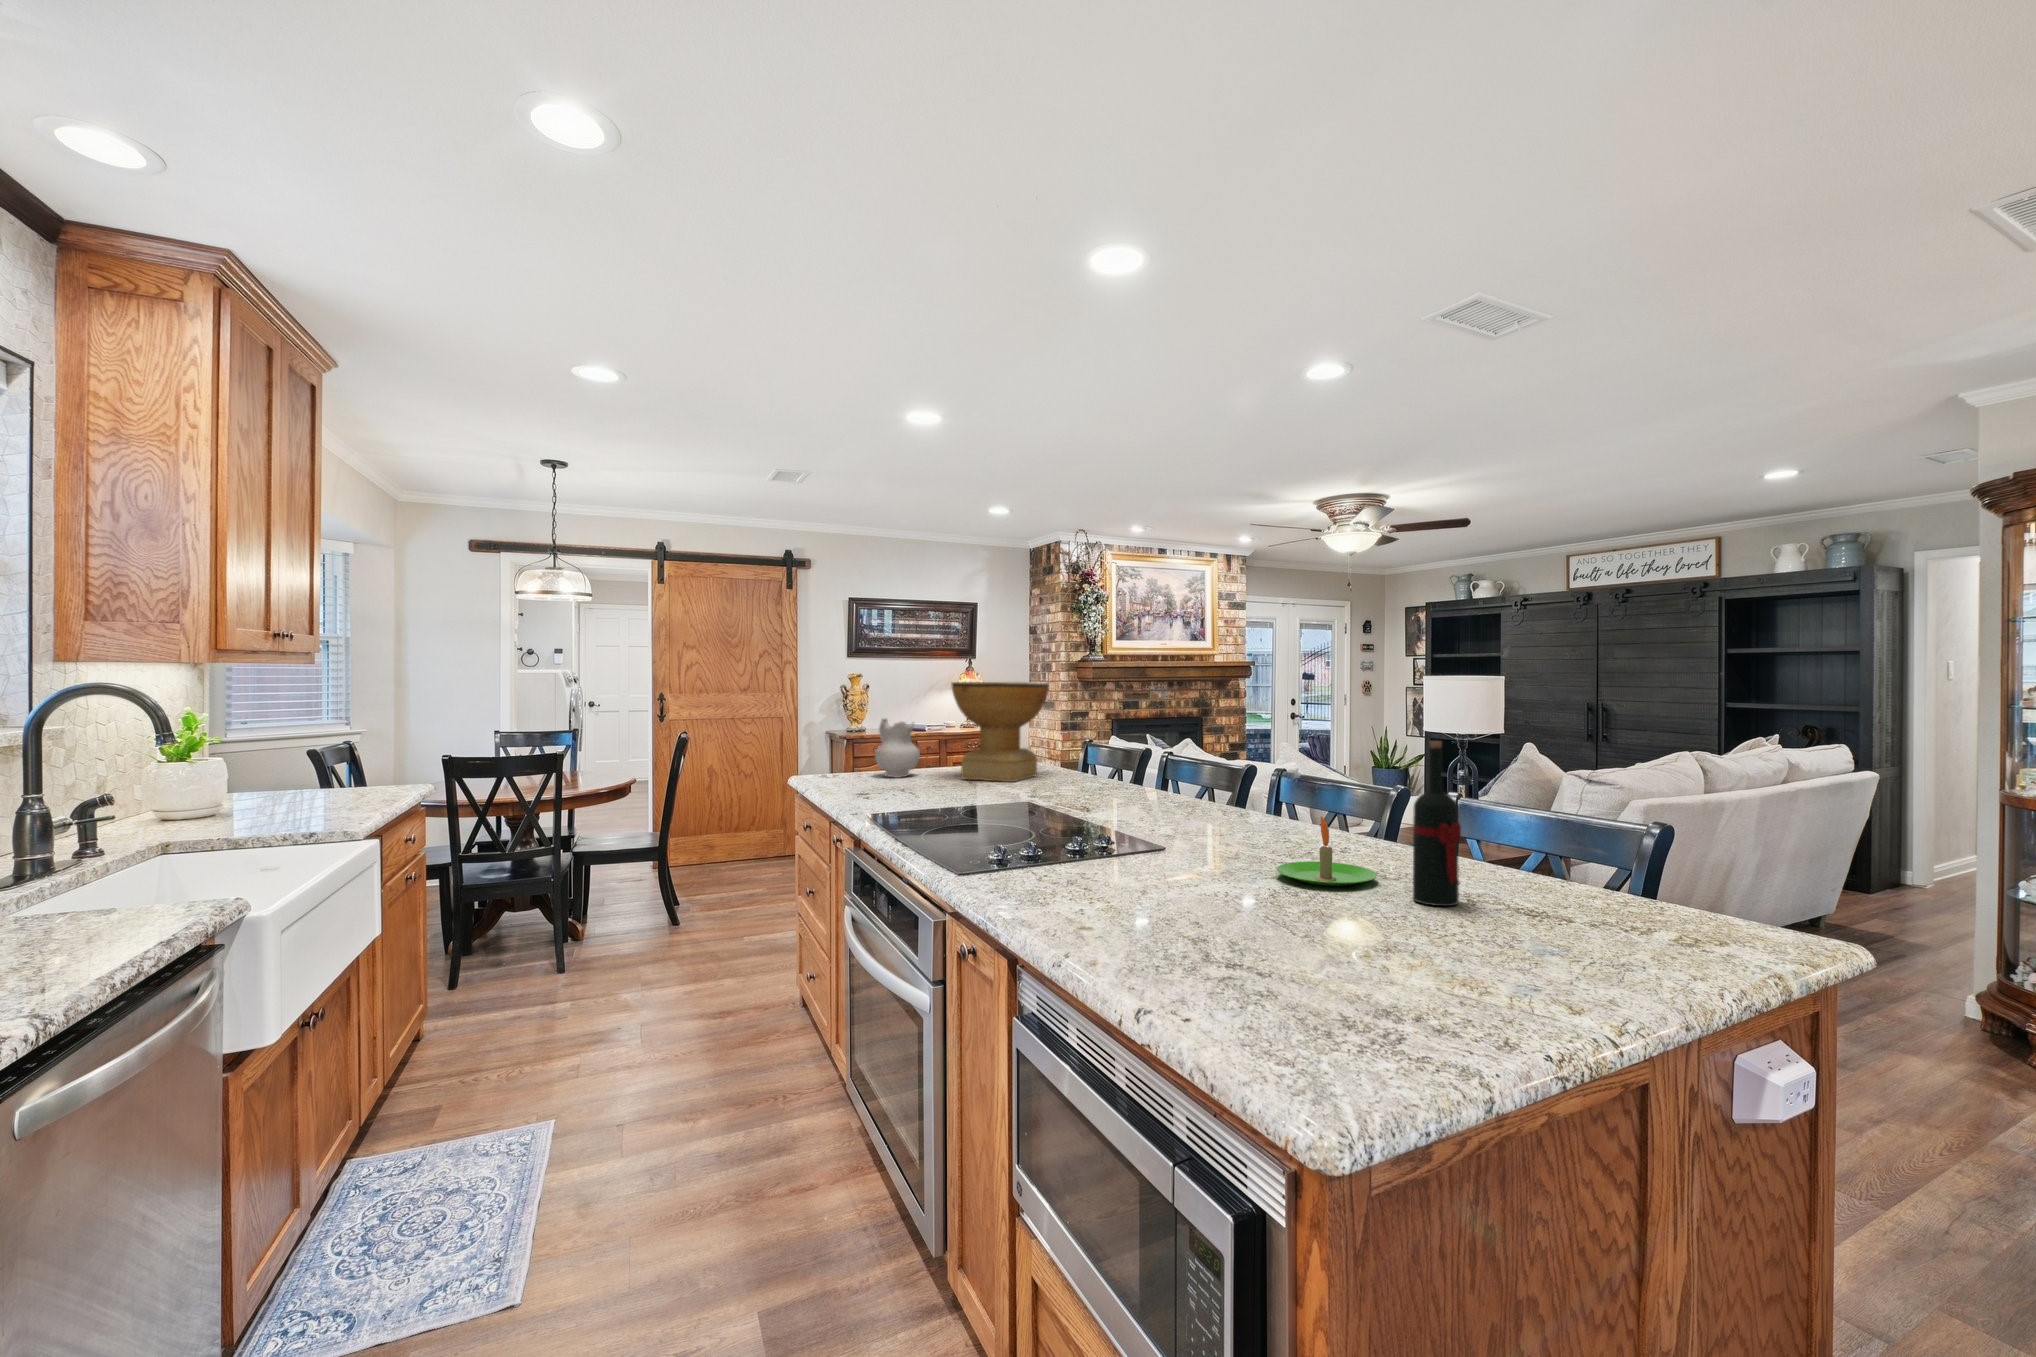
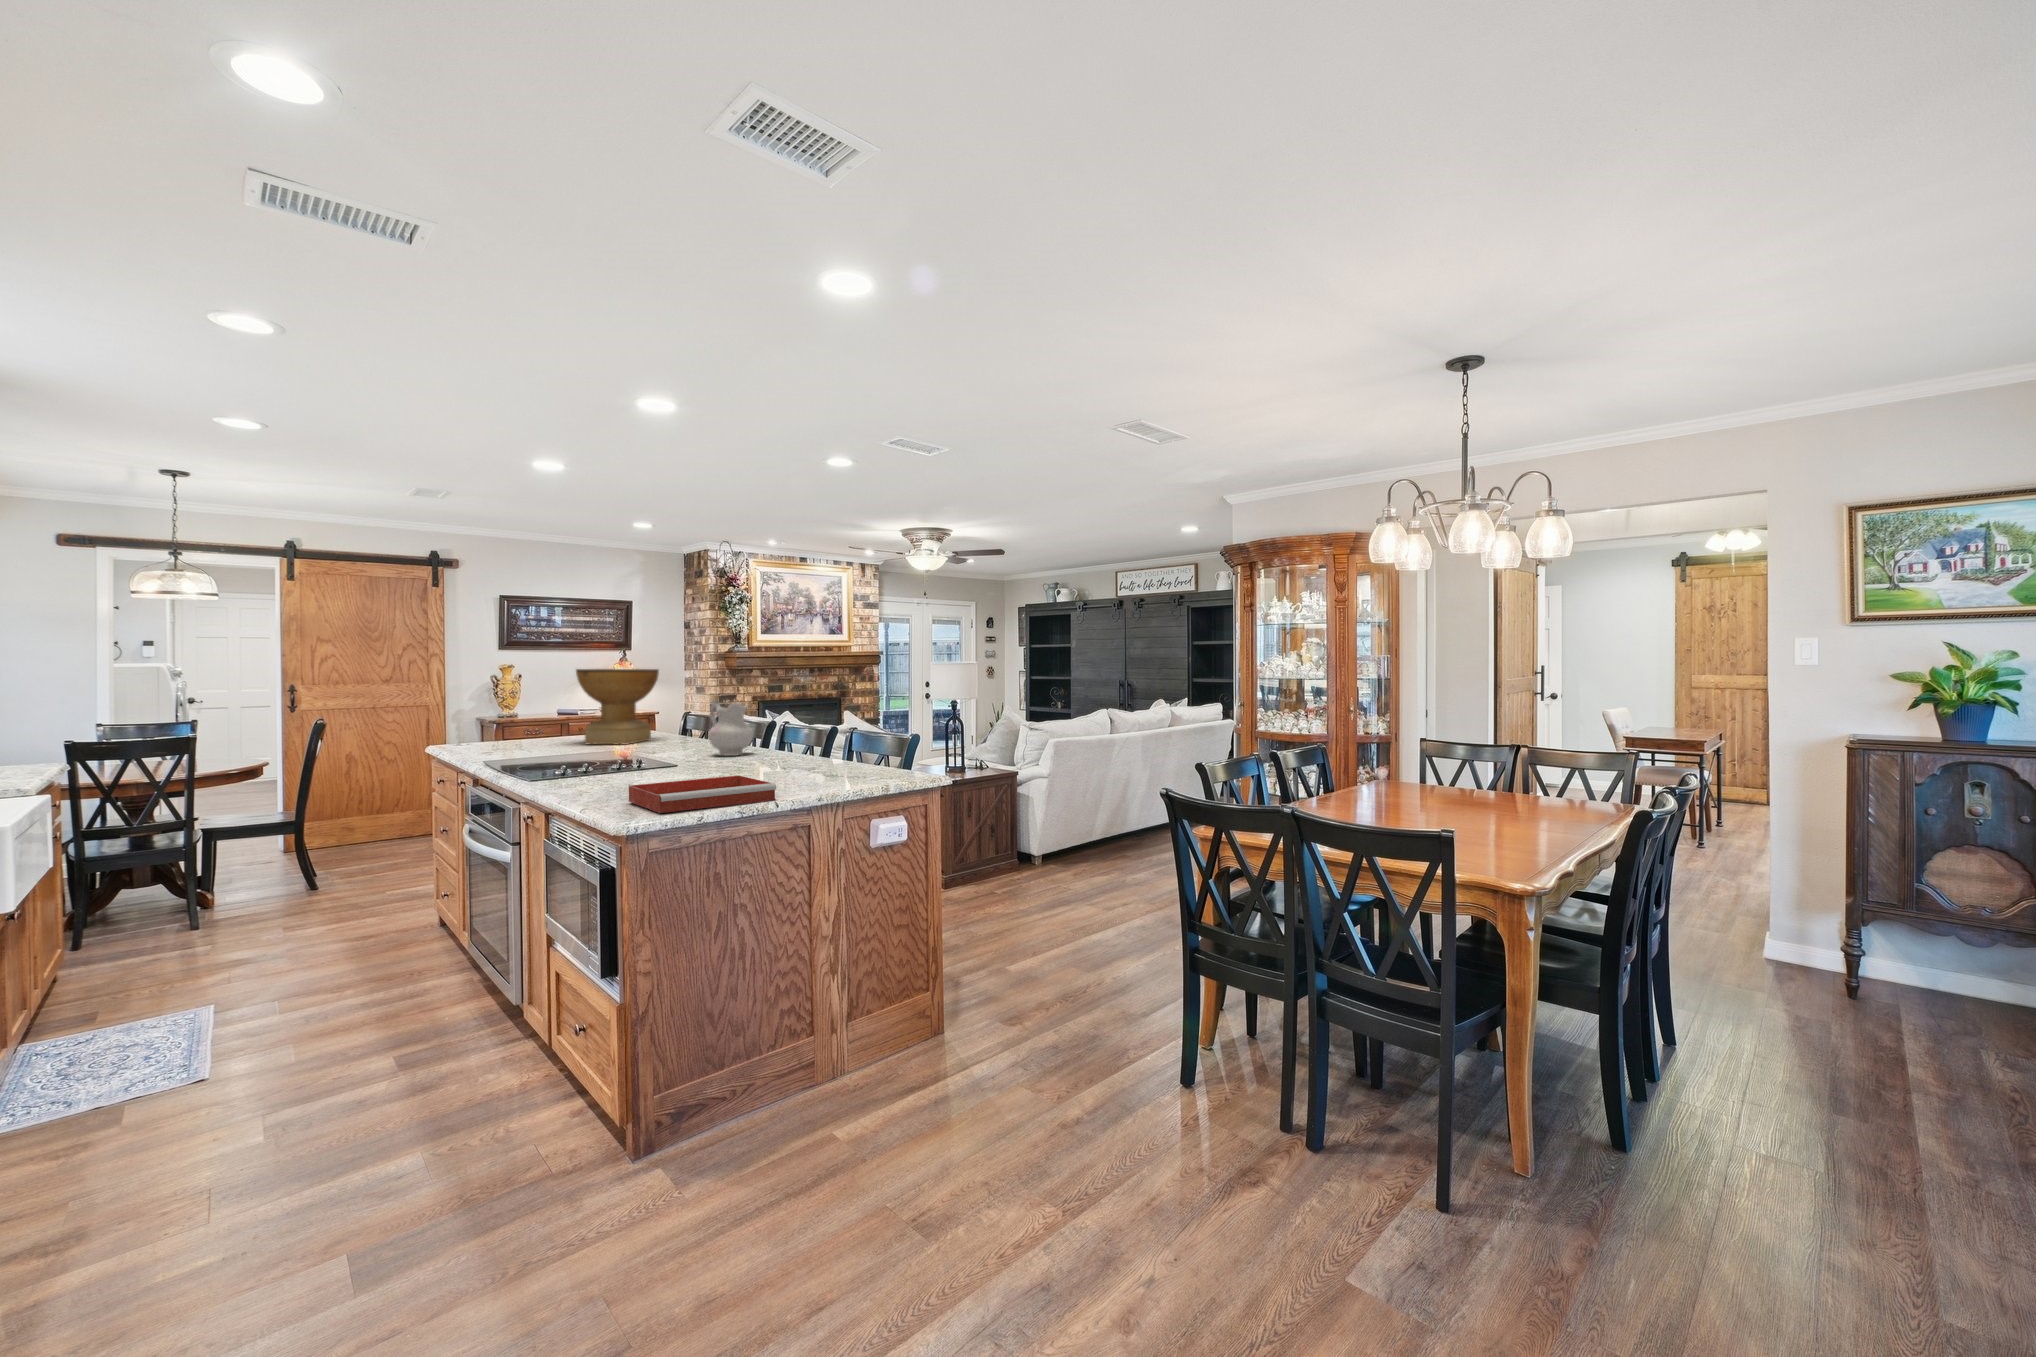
ceramic pitcher: present [875,719,920,778] -> present [709,701,753,756]
wine bottle: present [1413,741,1461,906] -> none [809,694,831,783]
candle: present [1276,816,1377,886] -> none [746,741,804,779]
tray: none [1138,889,1433,991] -> present [629,775,776,813]

